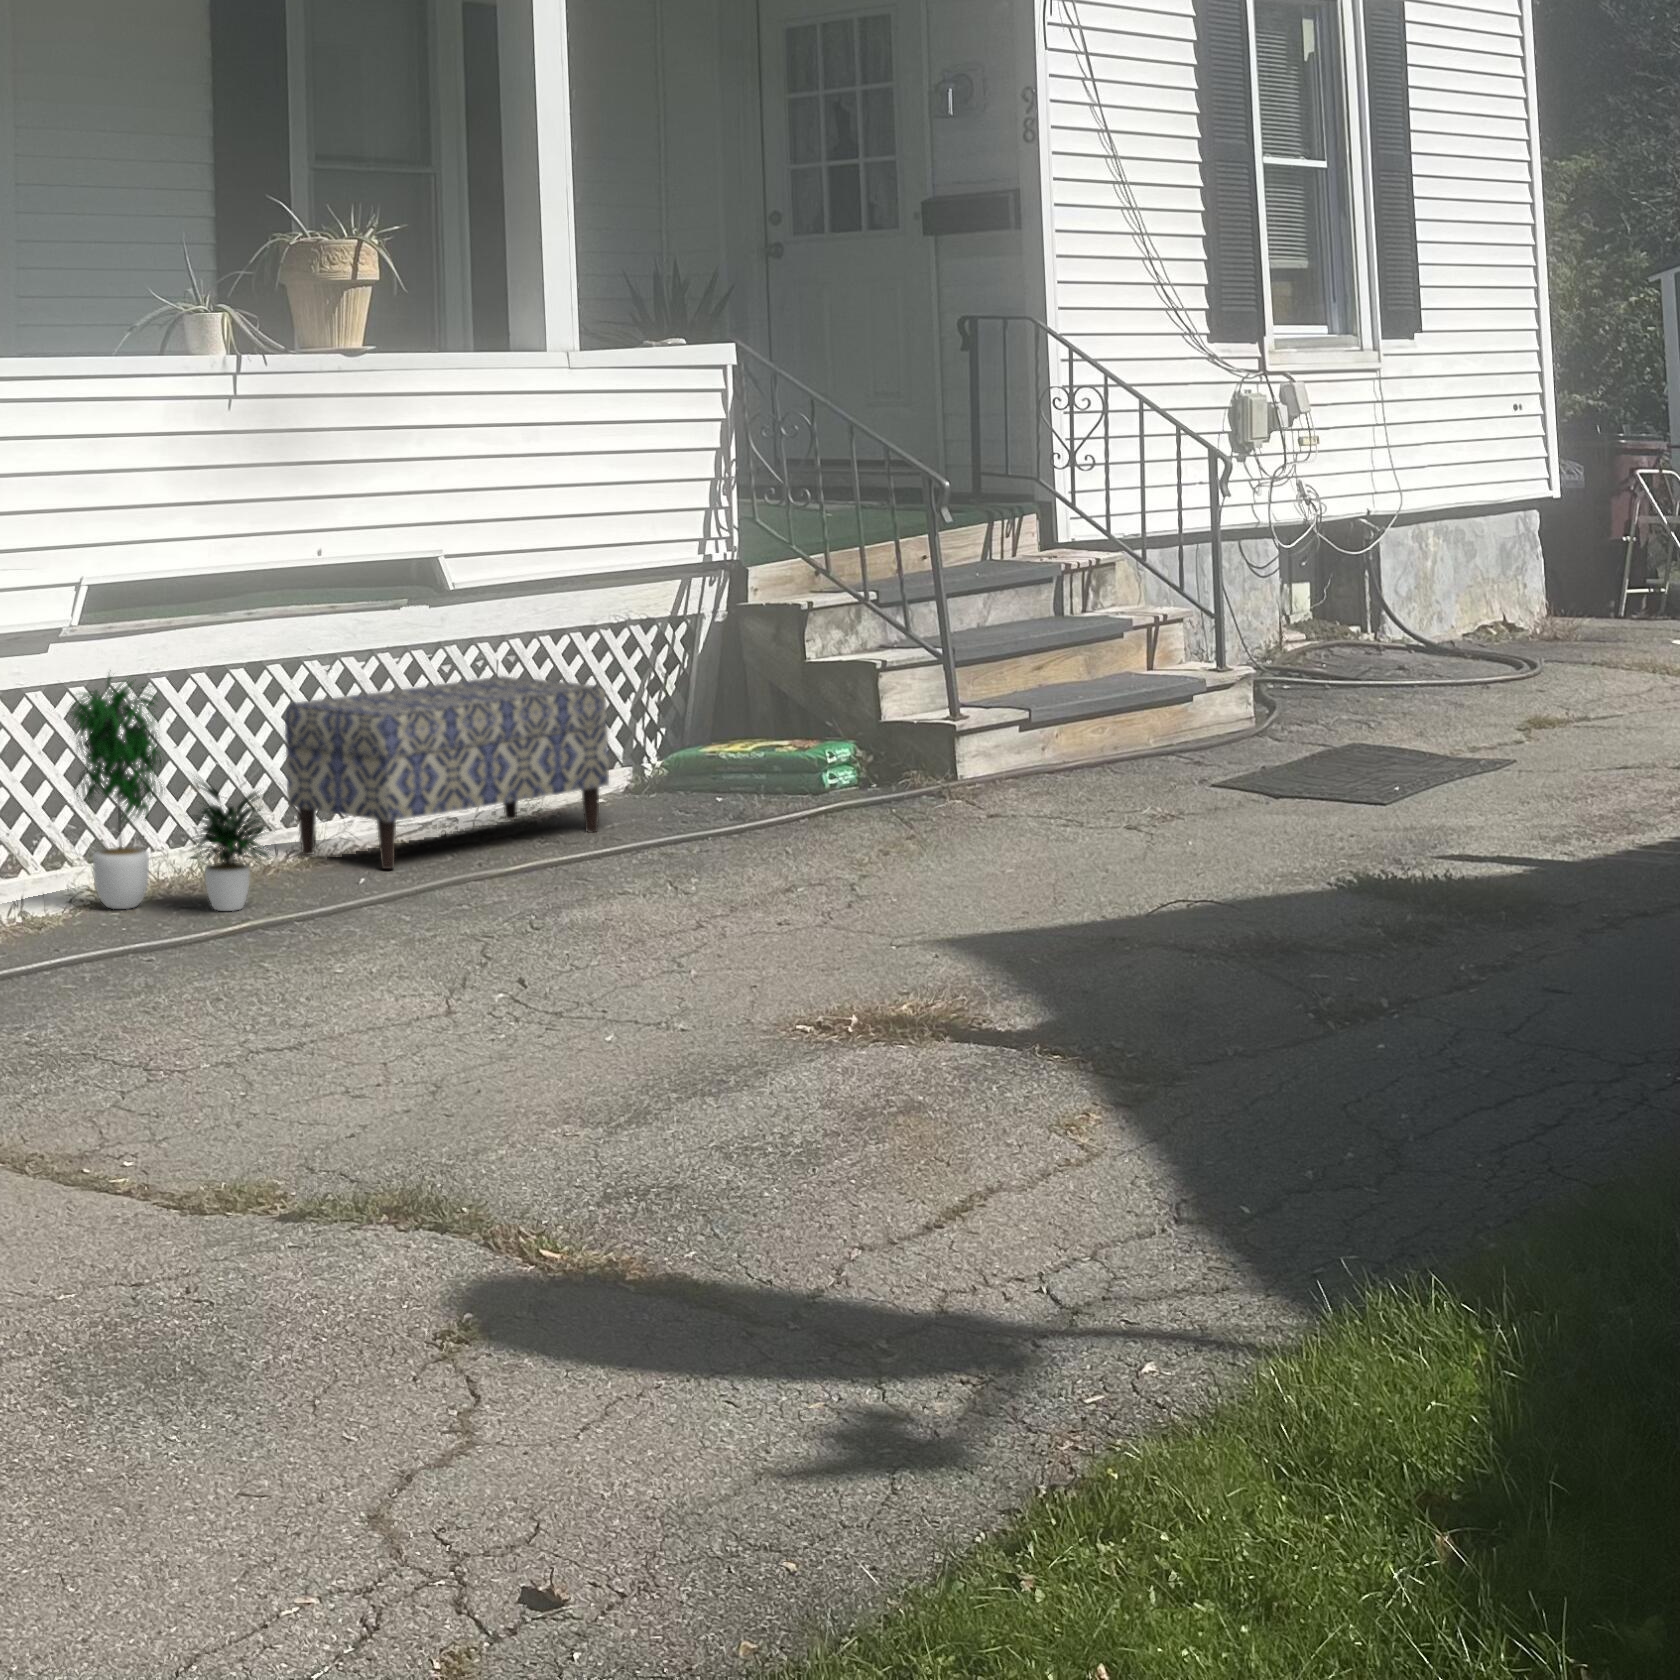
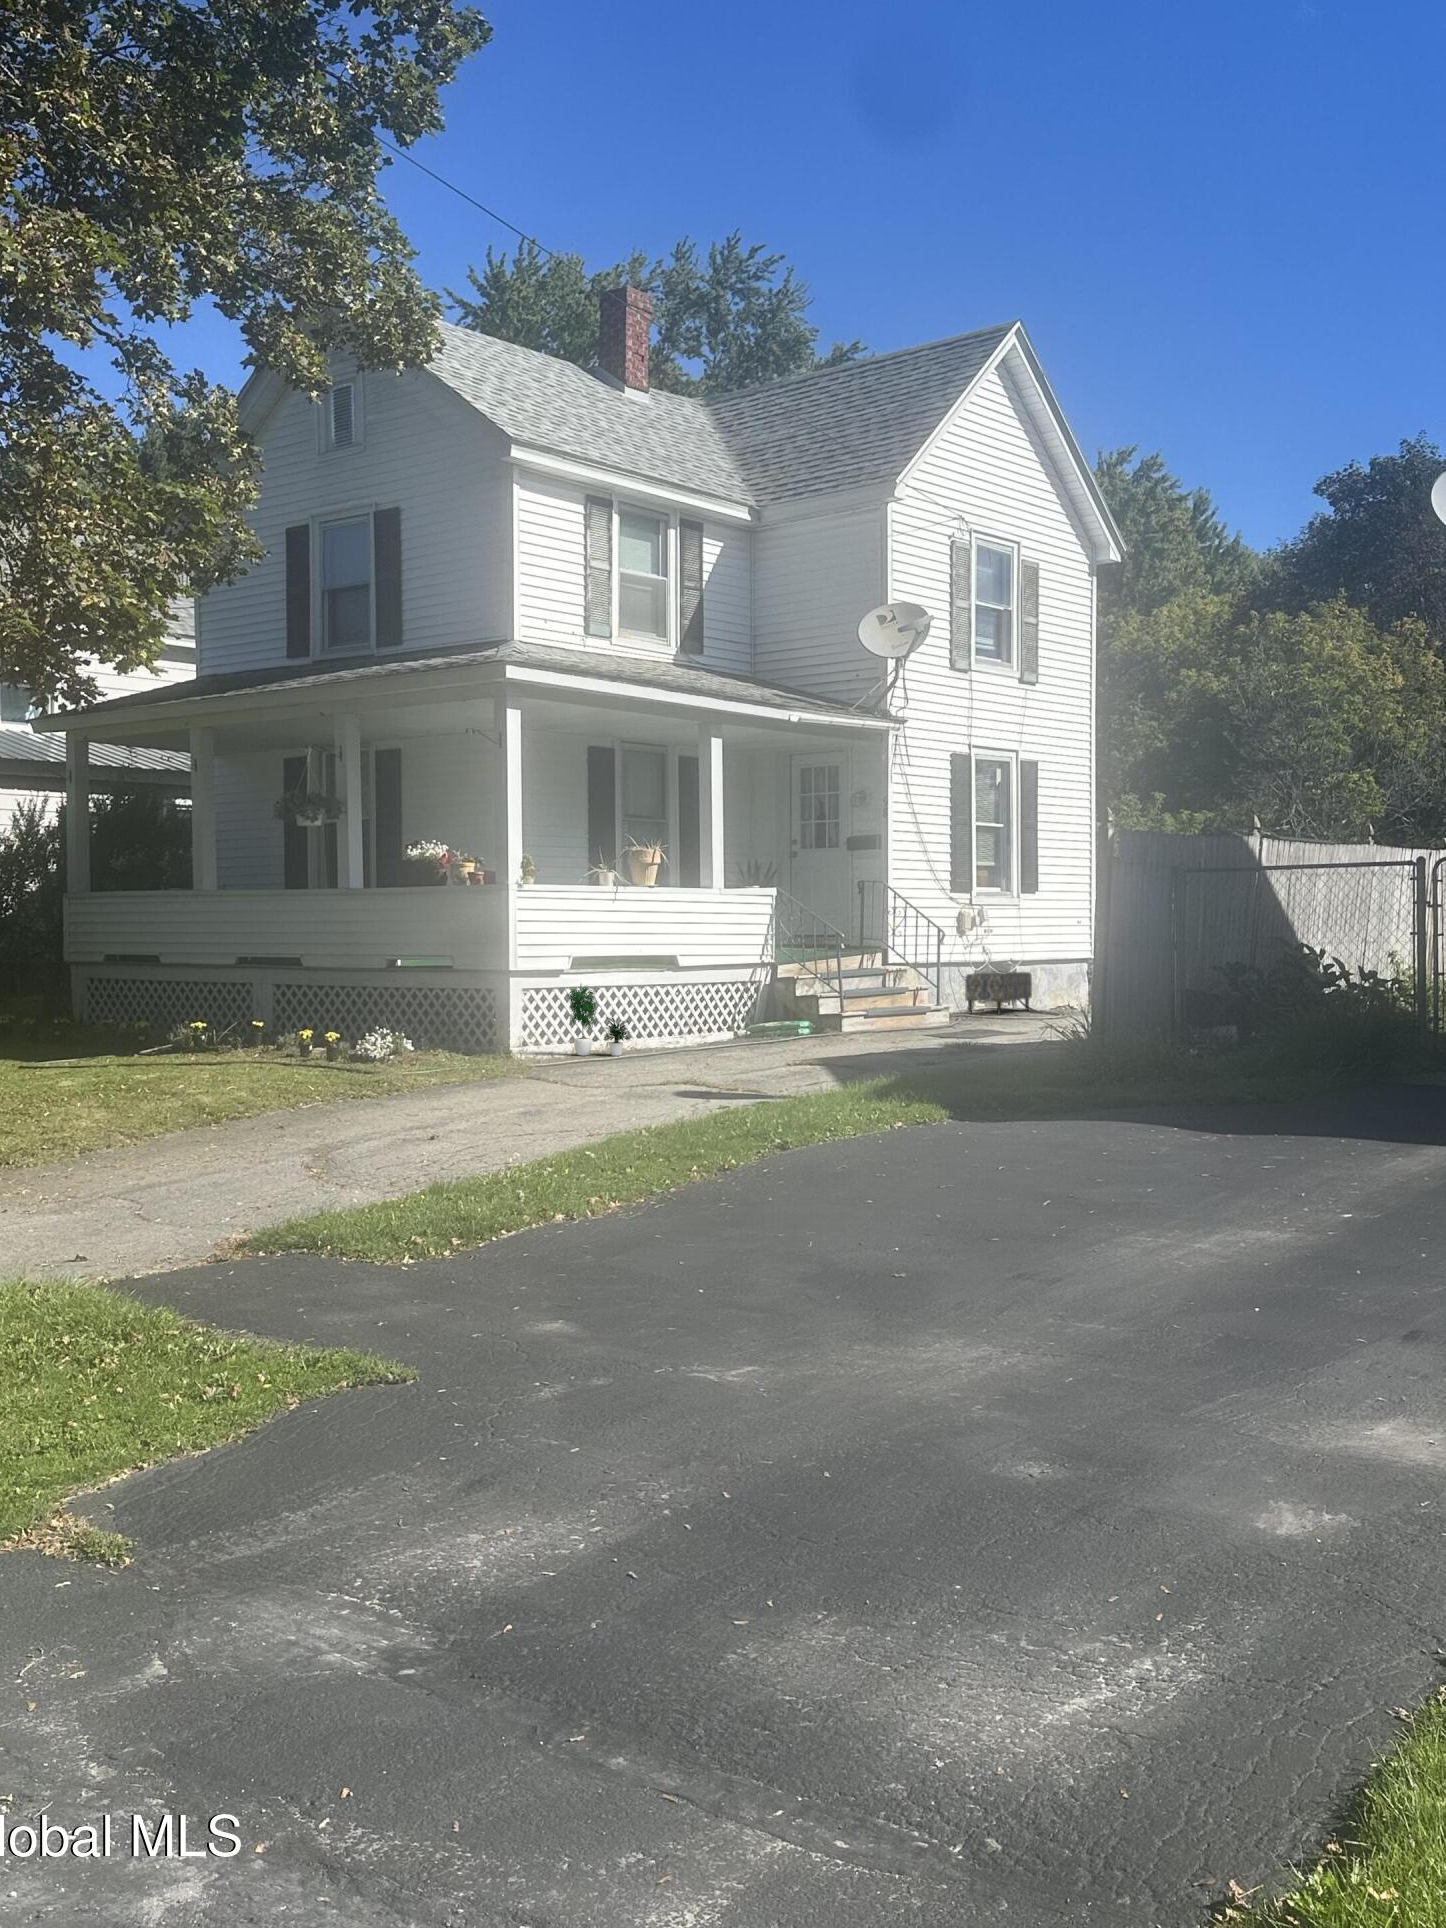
bench: present [285,676,609,869] -> present [965,971,1032,1014]

